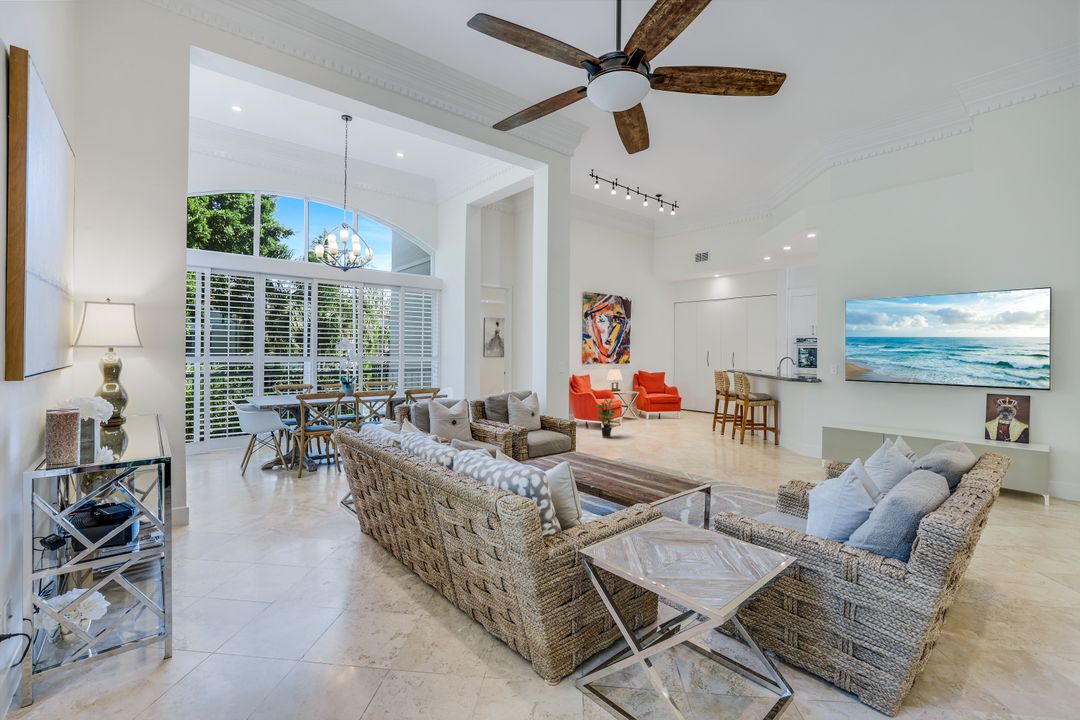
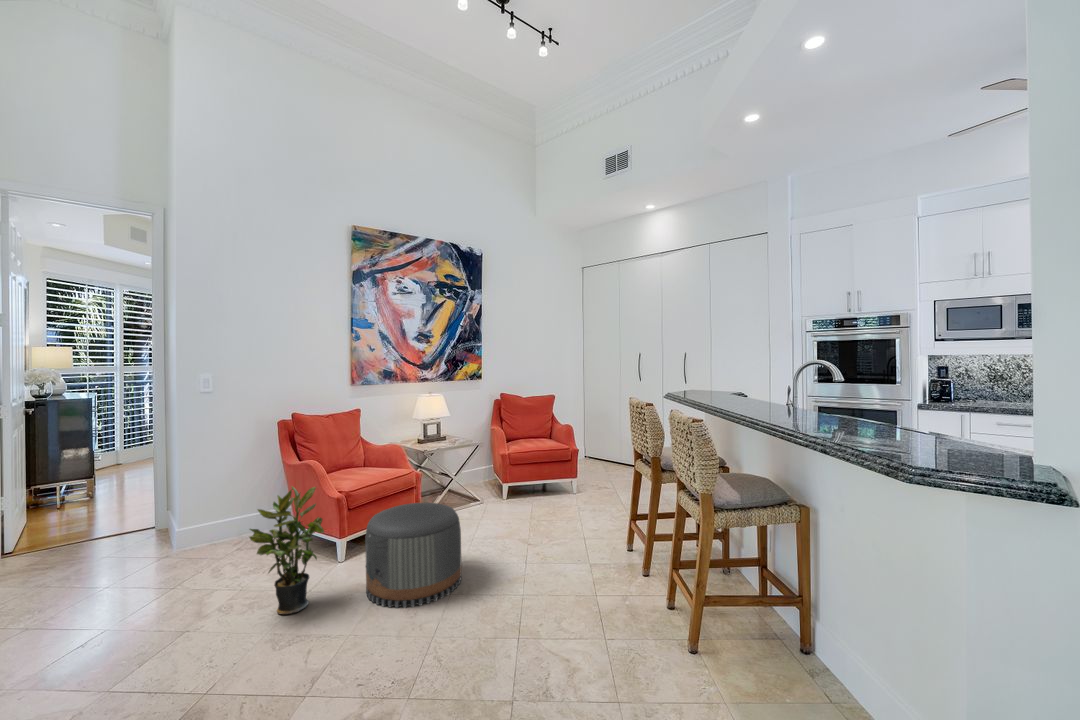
pouf: none [624,408,657,438] -> present [365,502,462,608]

